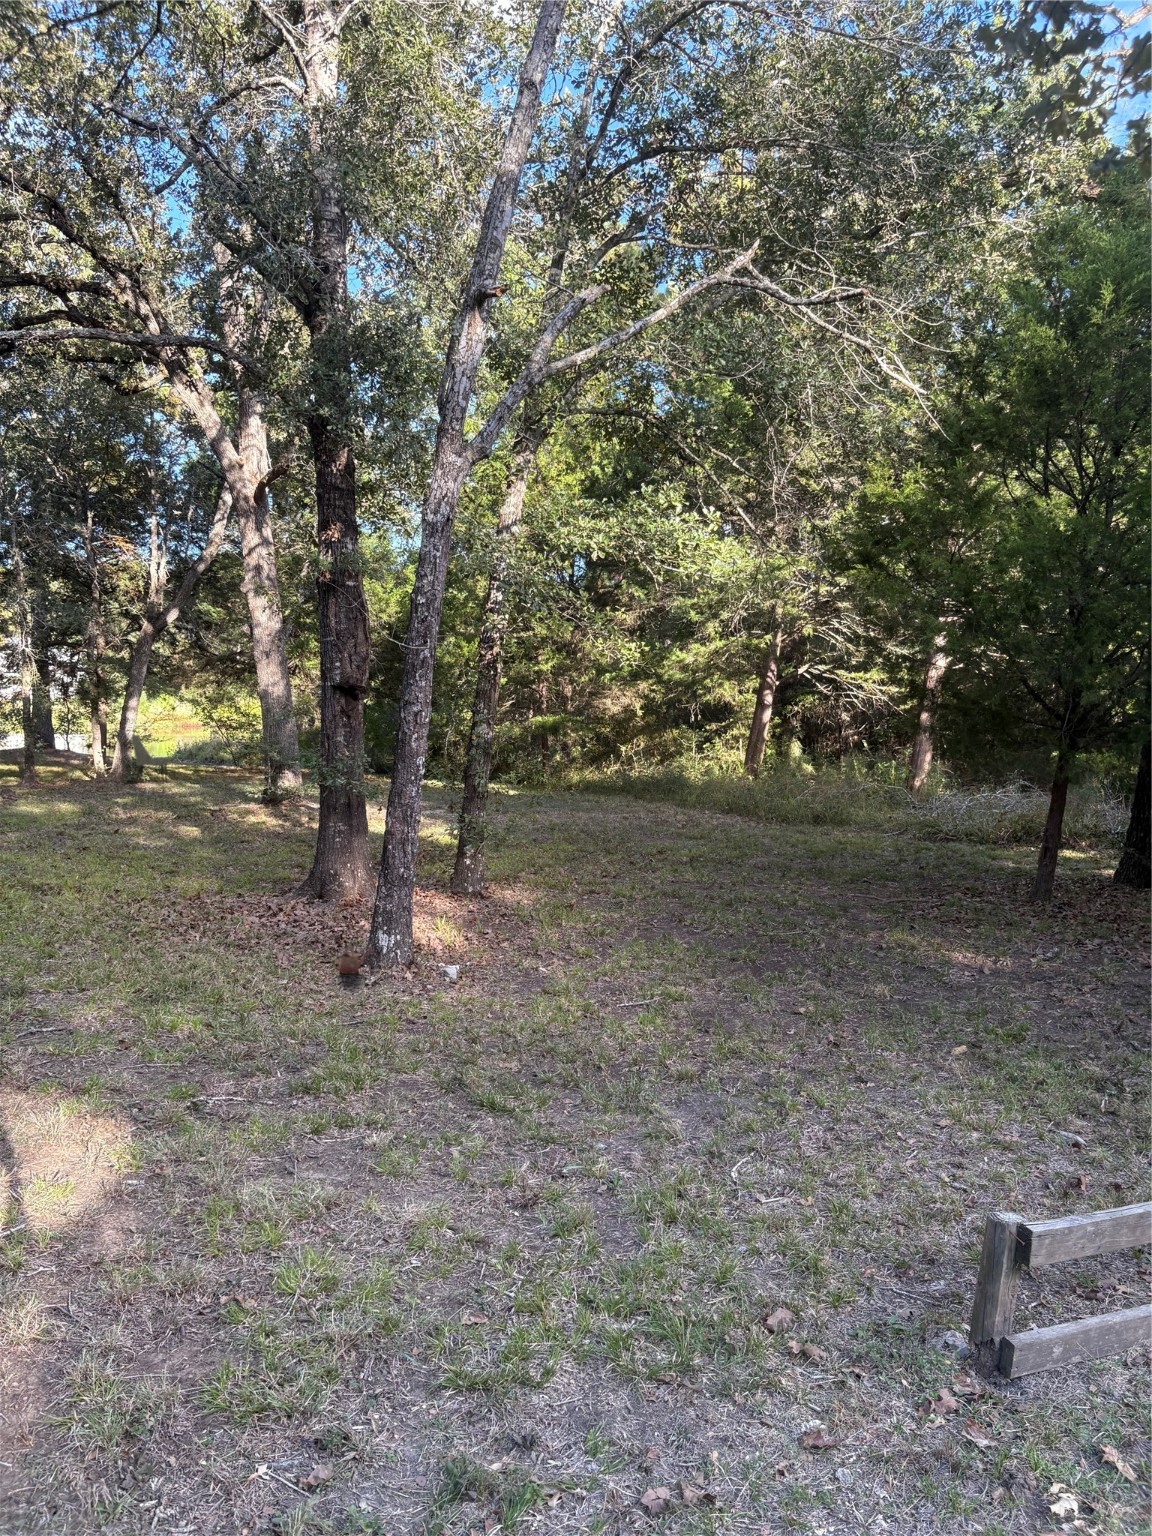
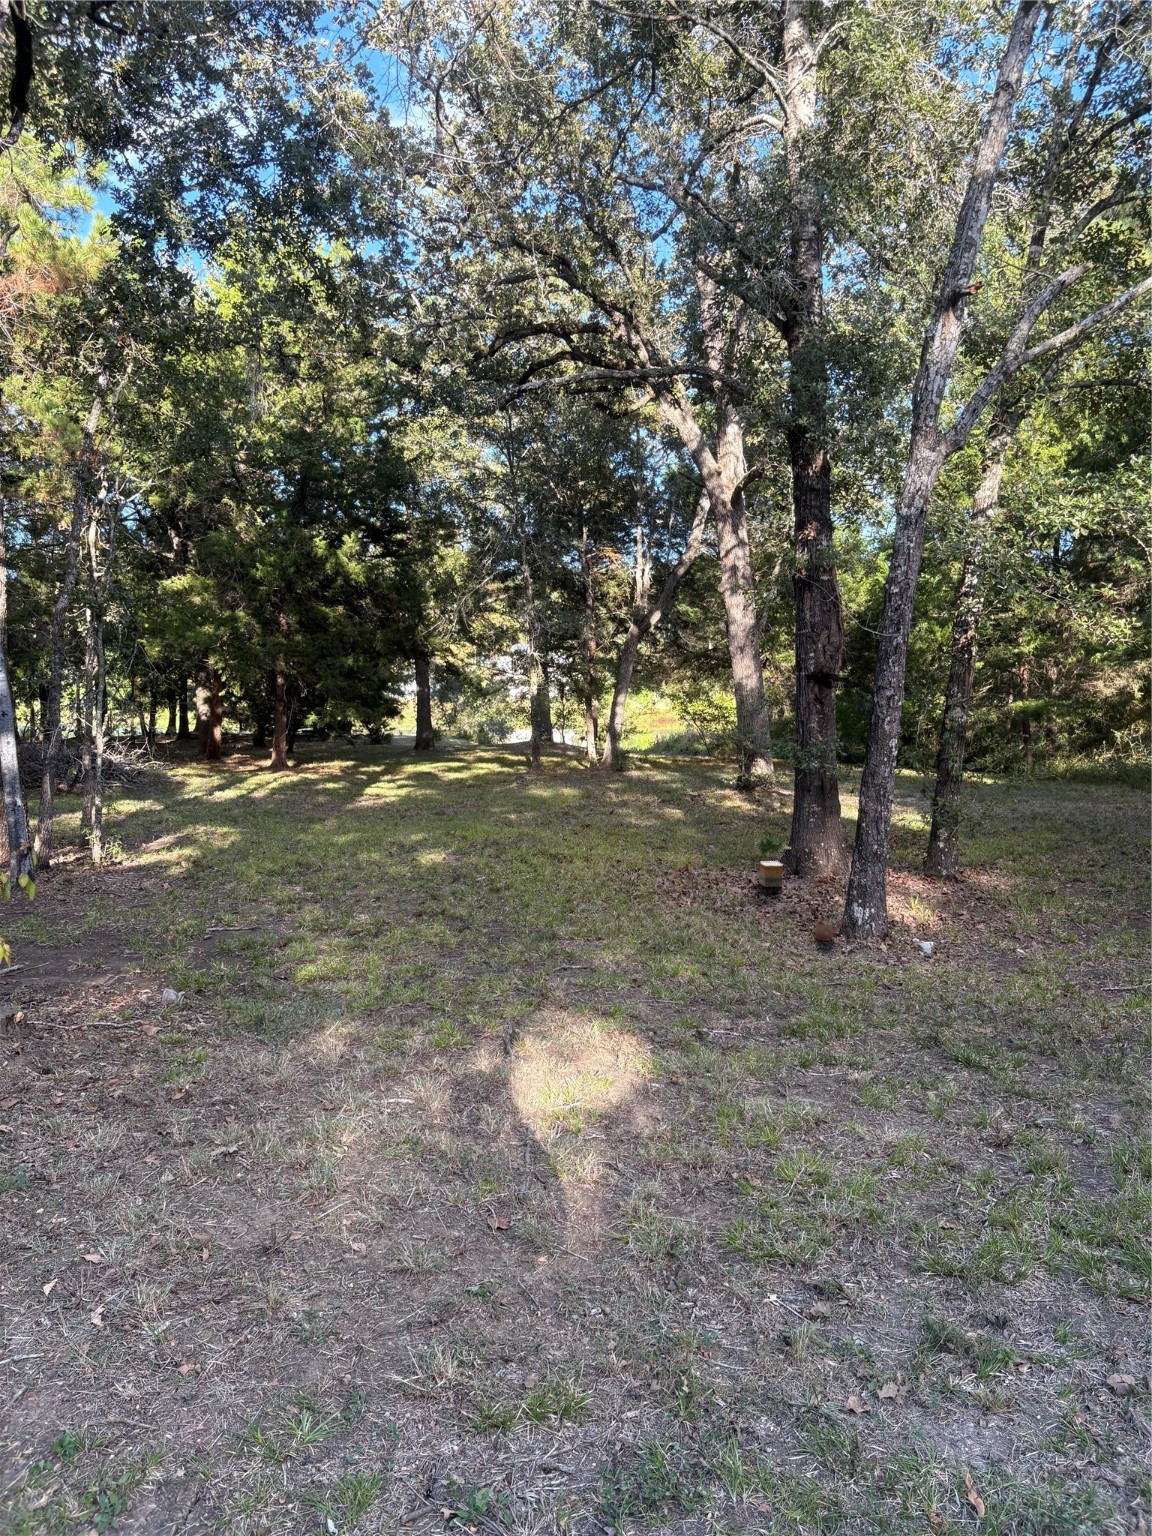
chair: present [132,735,167,782] -> none [618,728,648,772]
potted tree: none [275,856,317,914] -> present [756,835,789,887]

